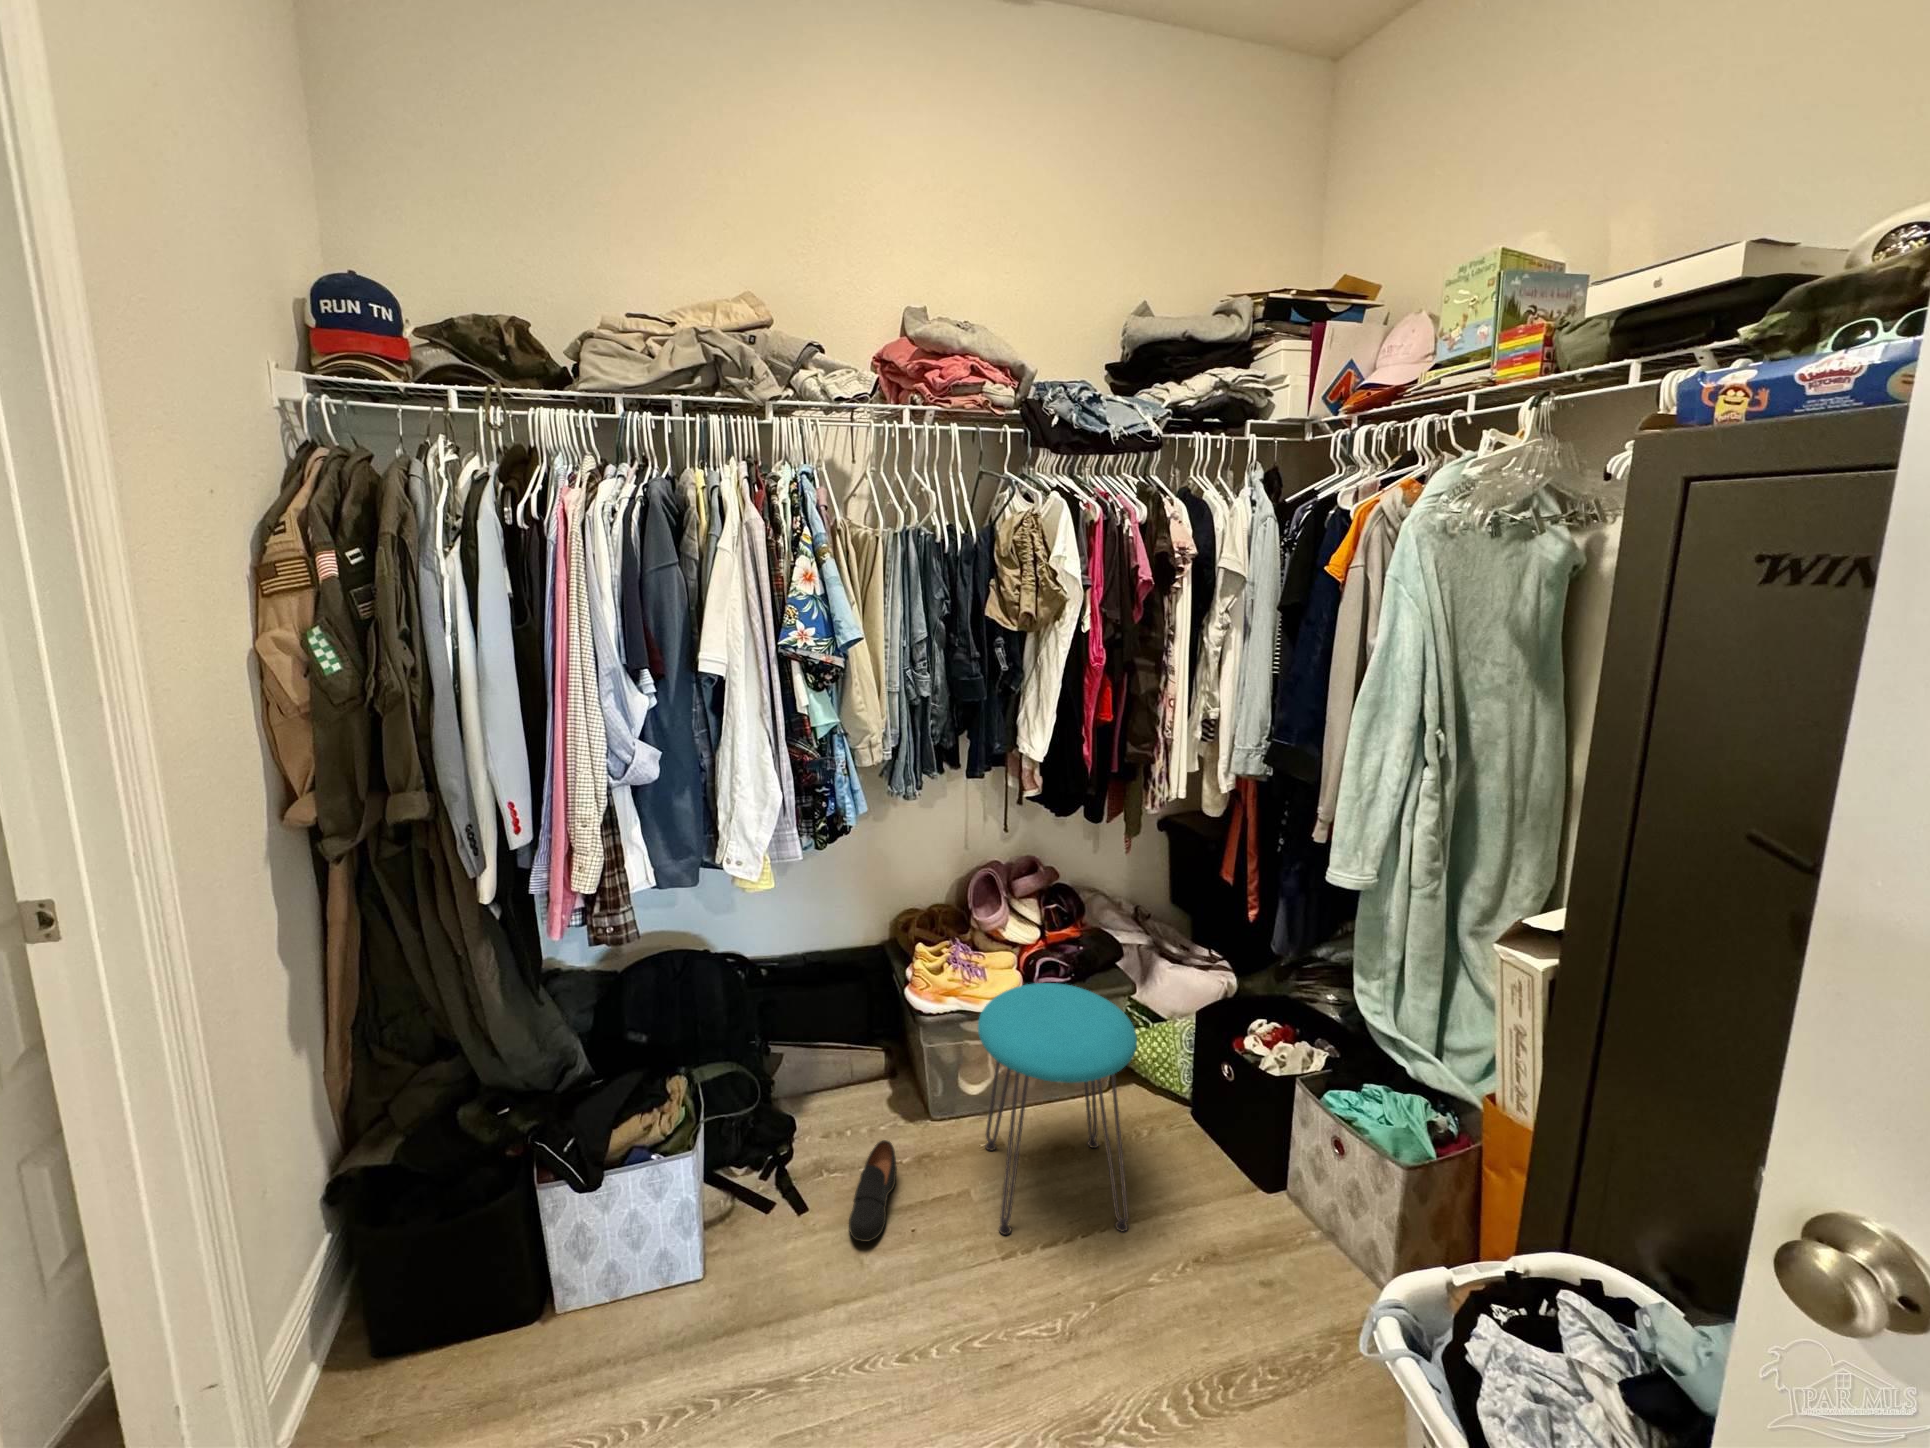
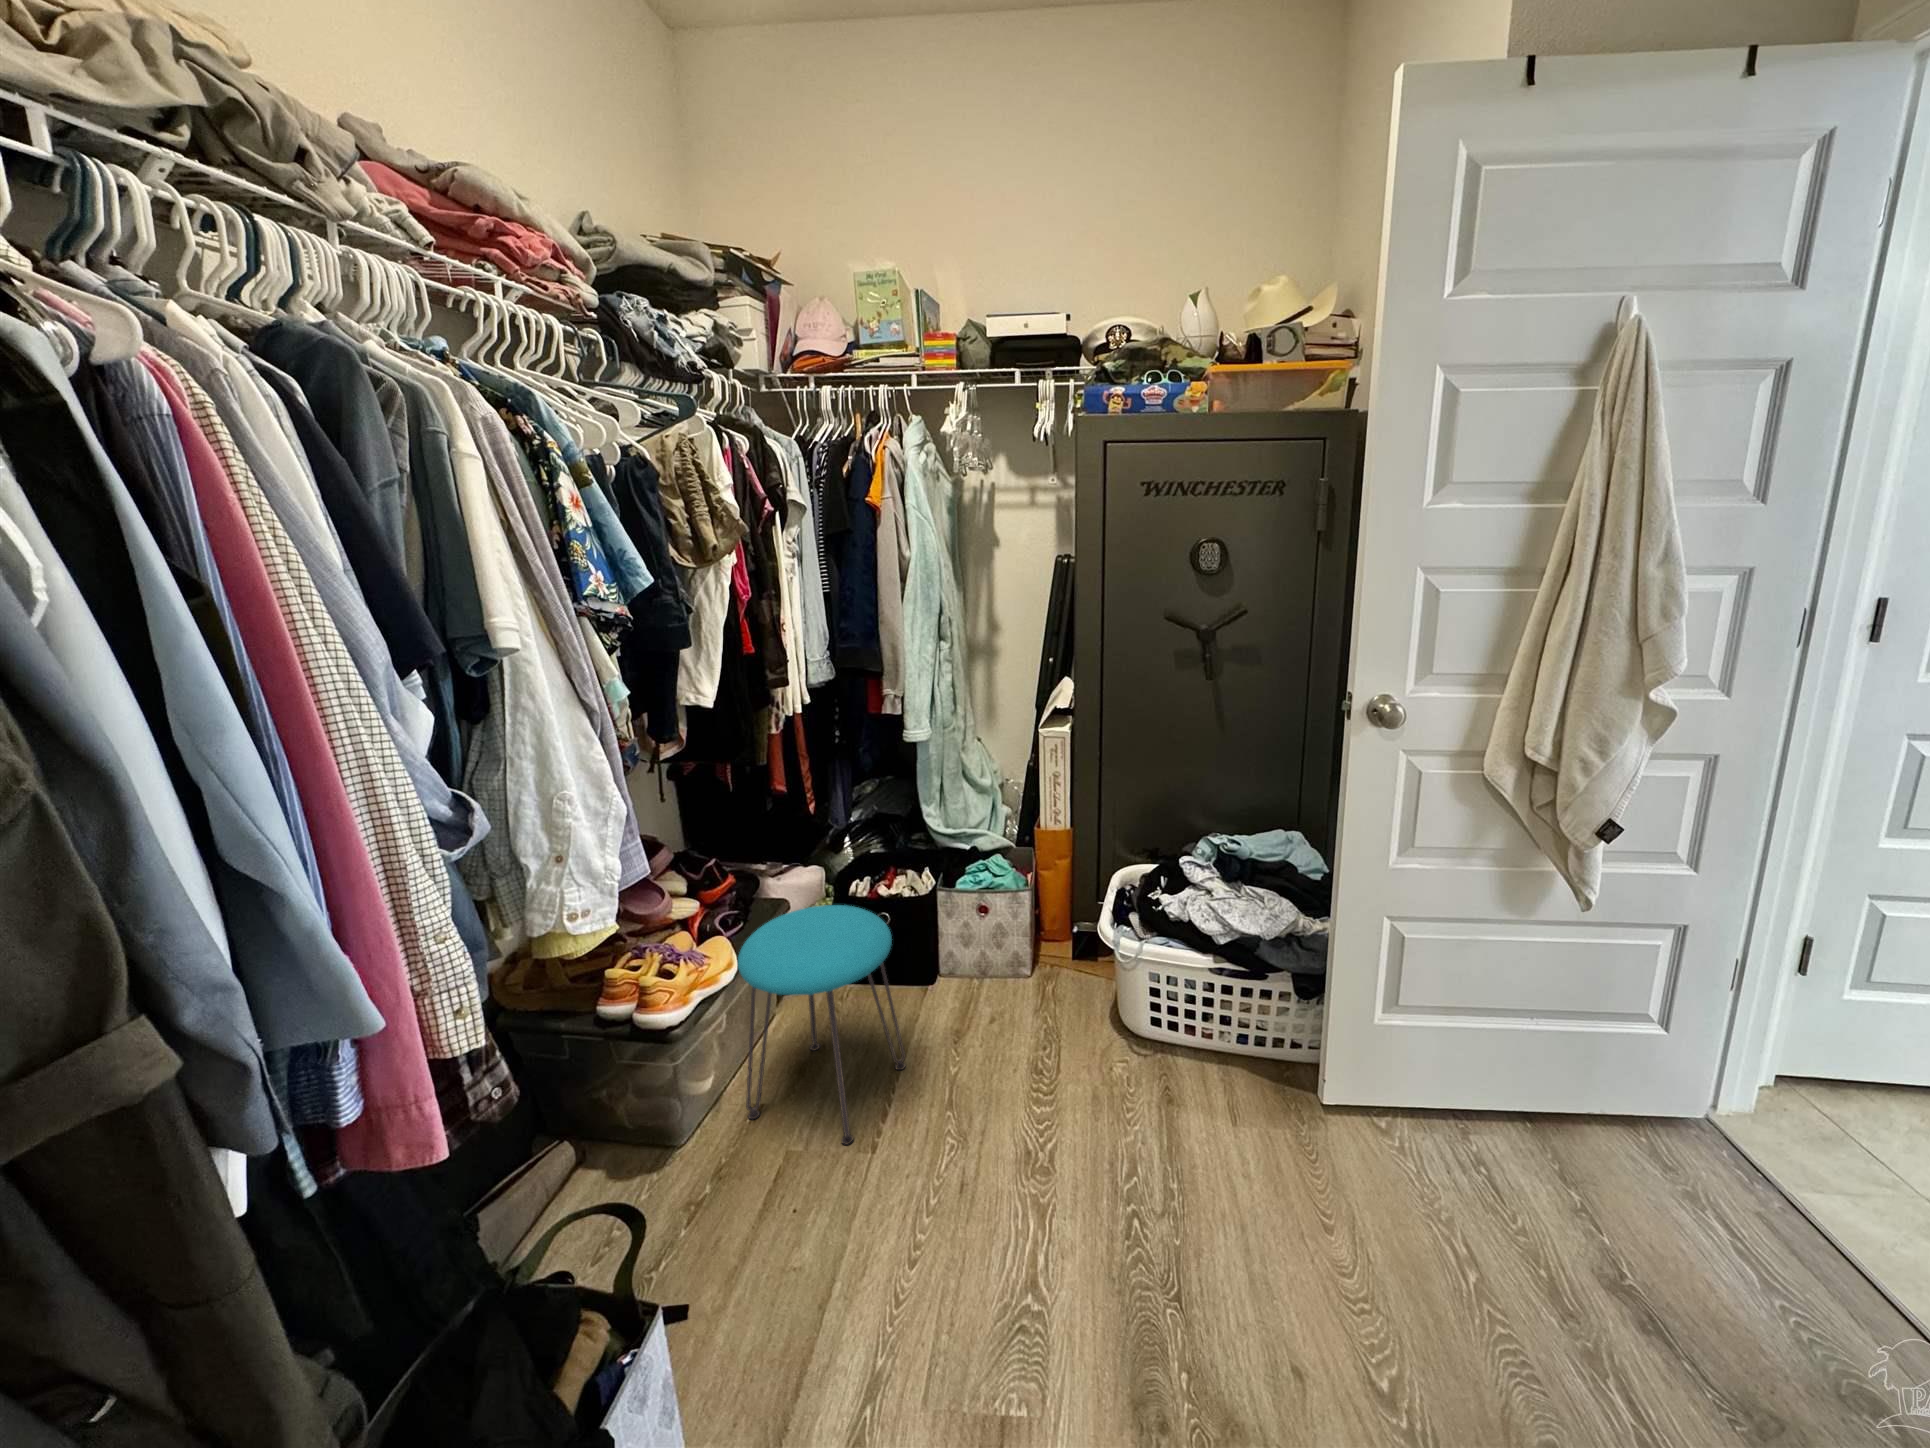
shoe: present [849,1140,897,1242] -> none [693,1176,783,1268]

